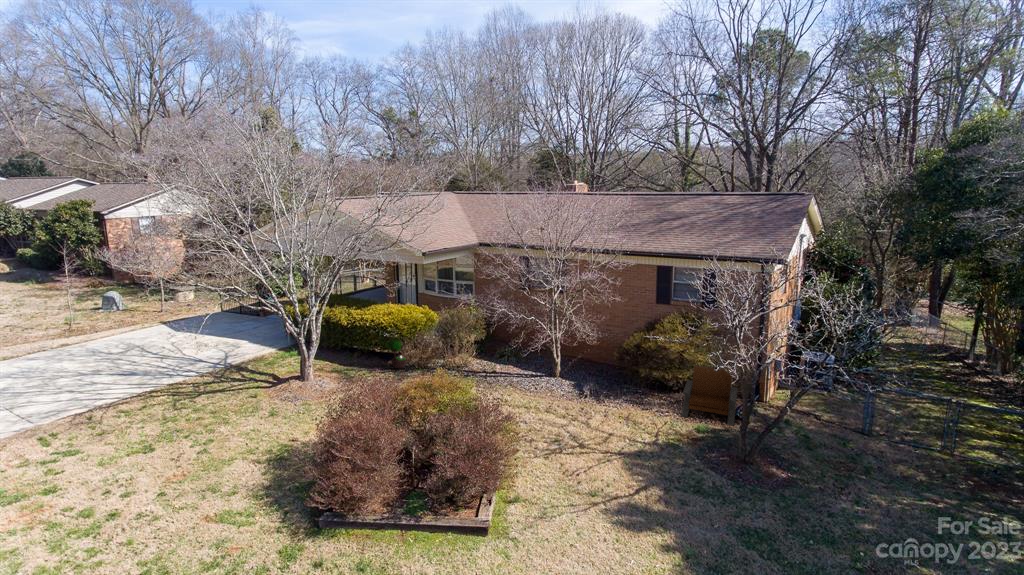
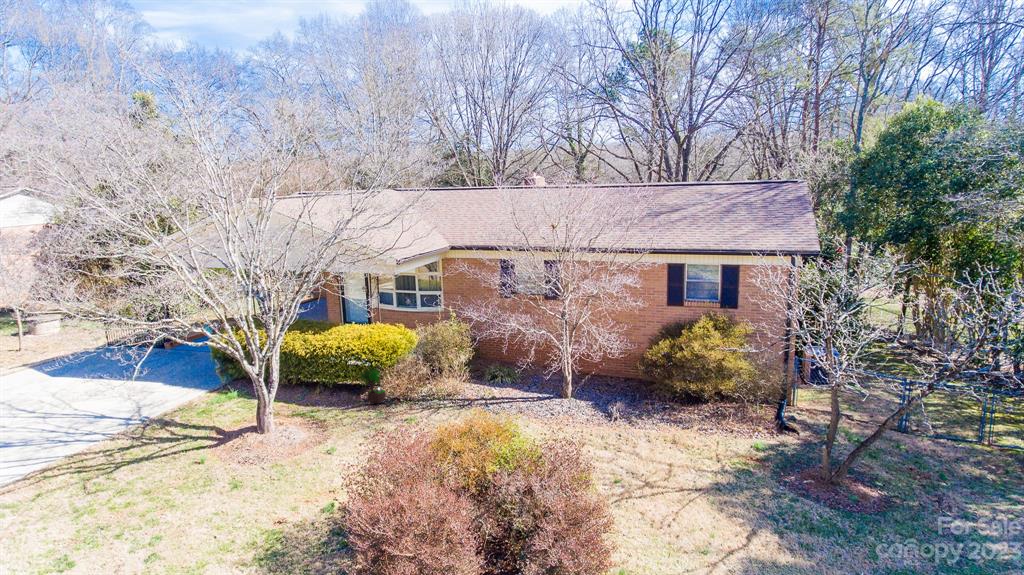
lounge chair: present [681,365,737,426] -> none [723,372,792,437]

